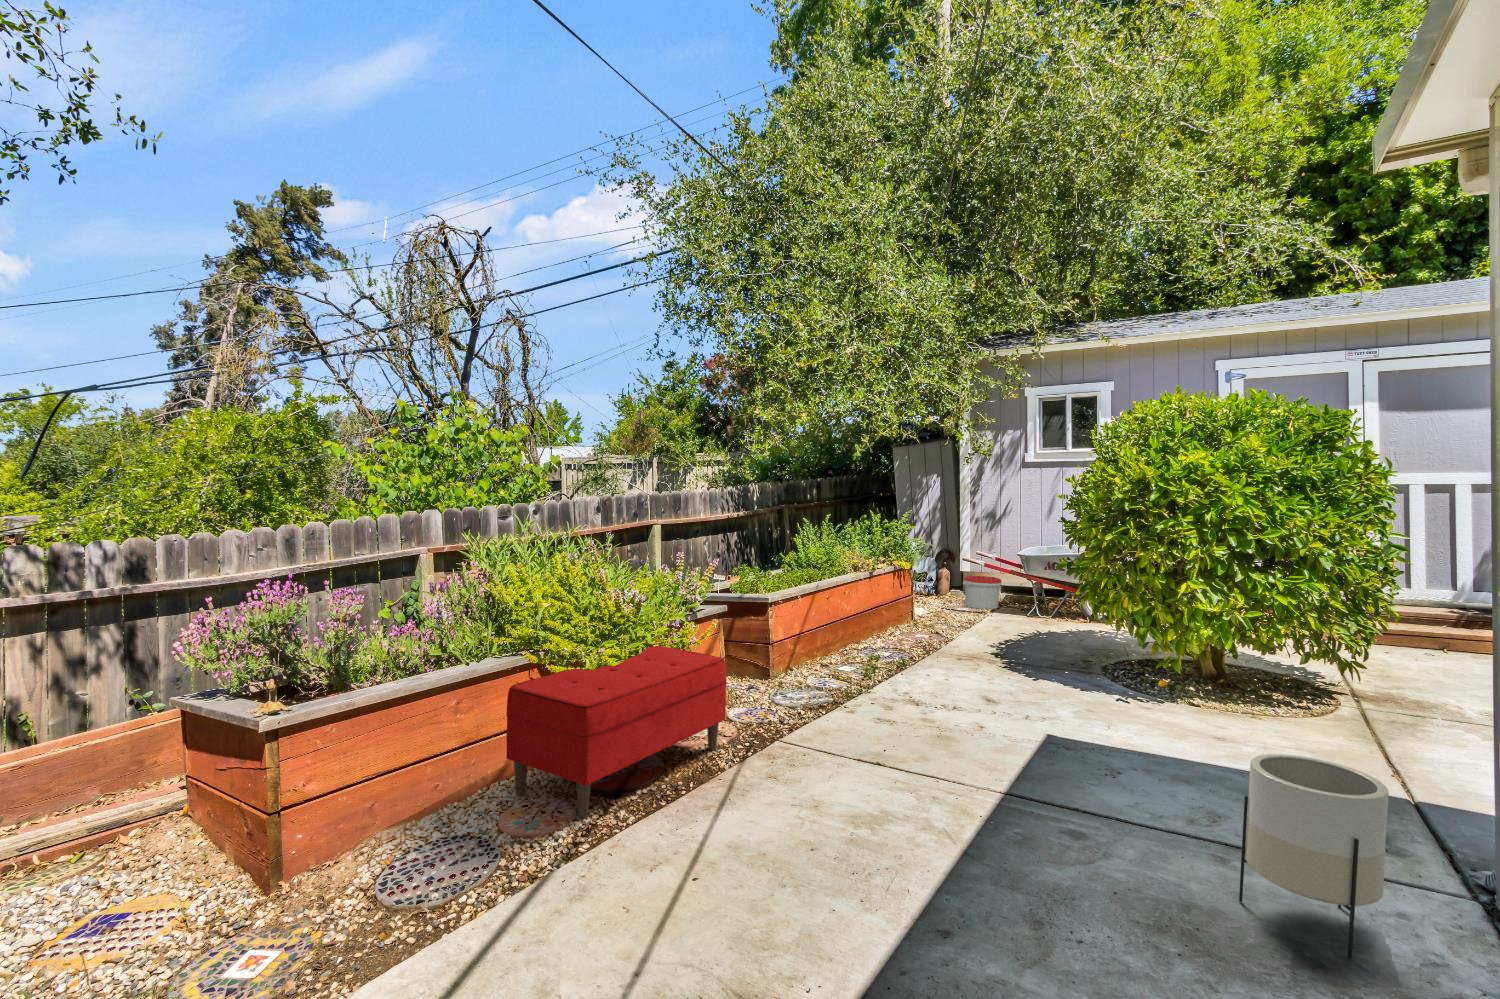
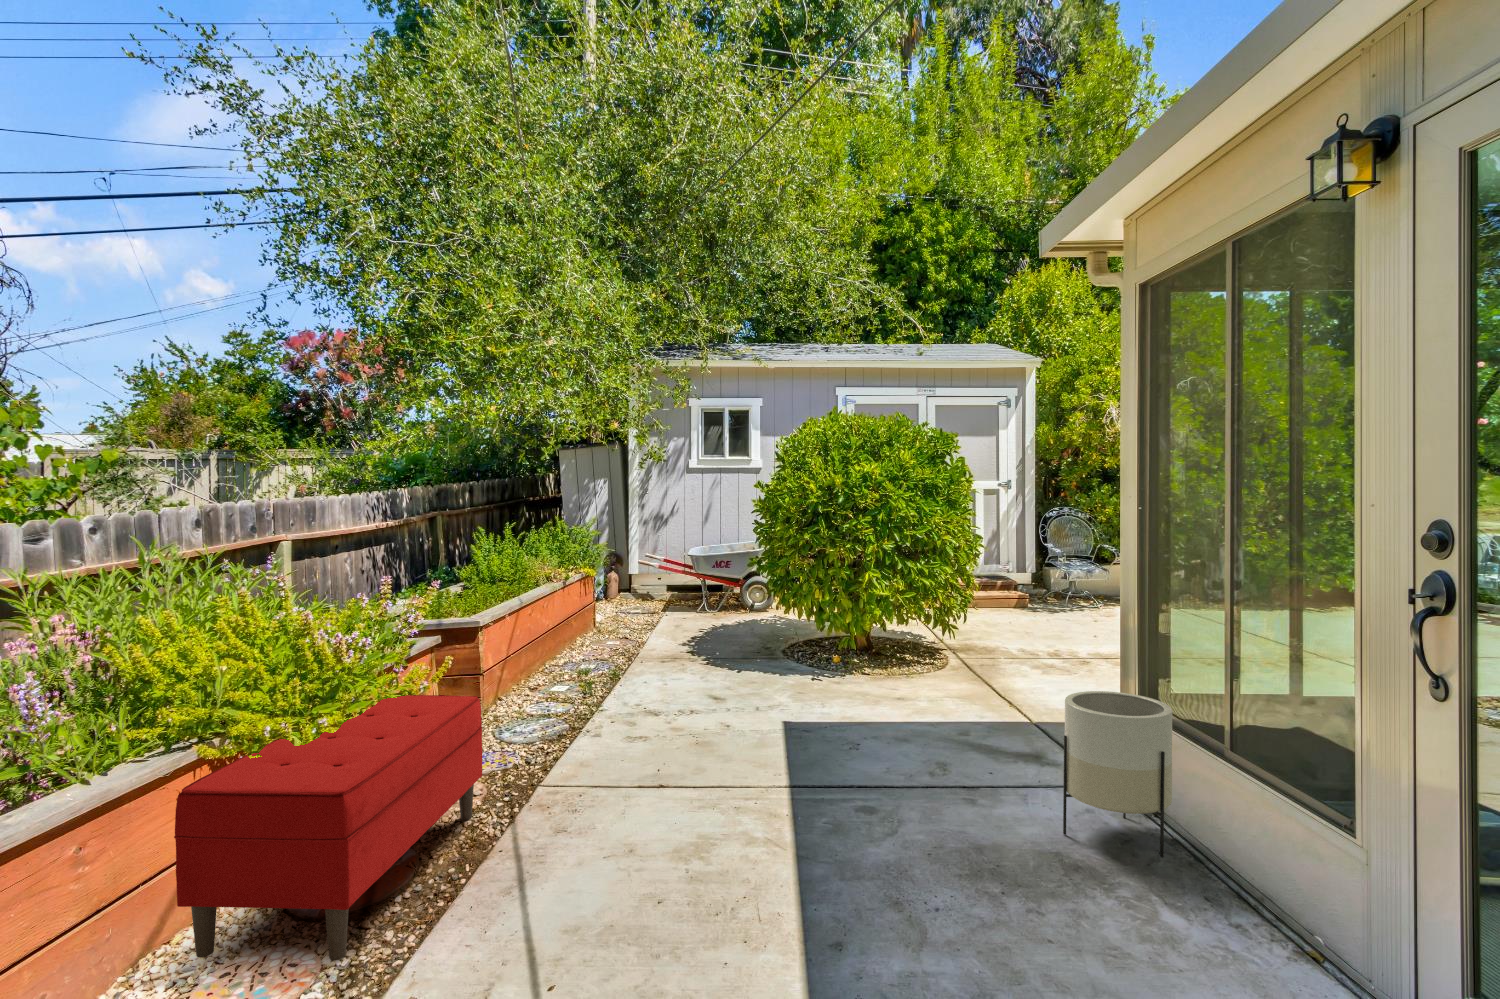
bucket: present [963,576,1002,609] -> none [639,575,678,610]

